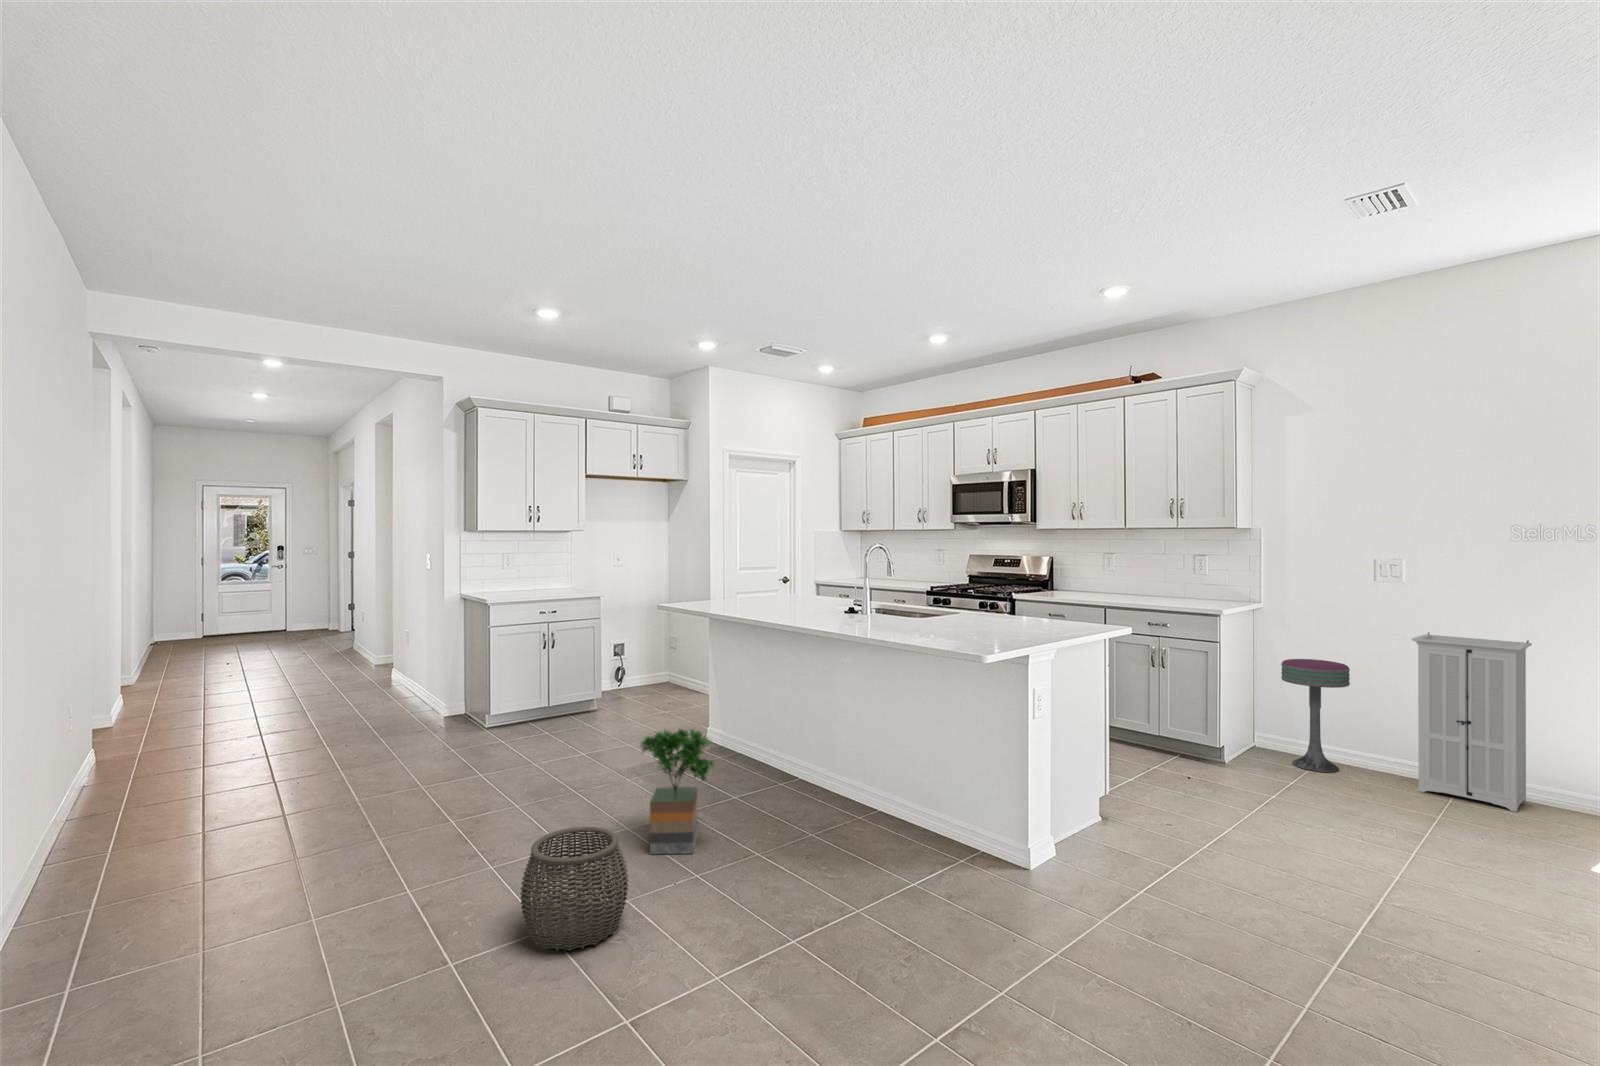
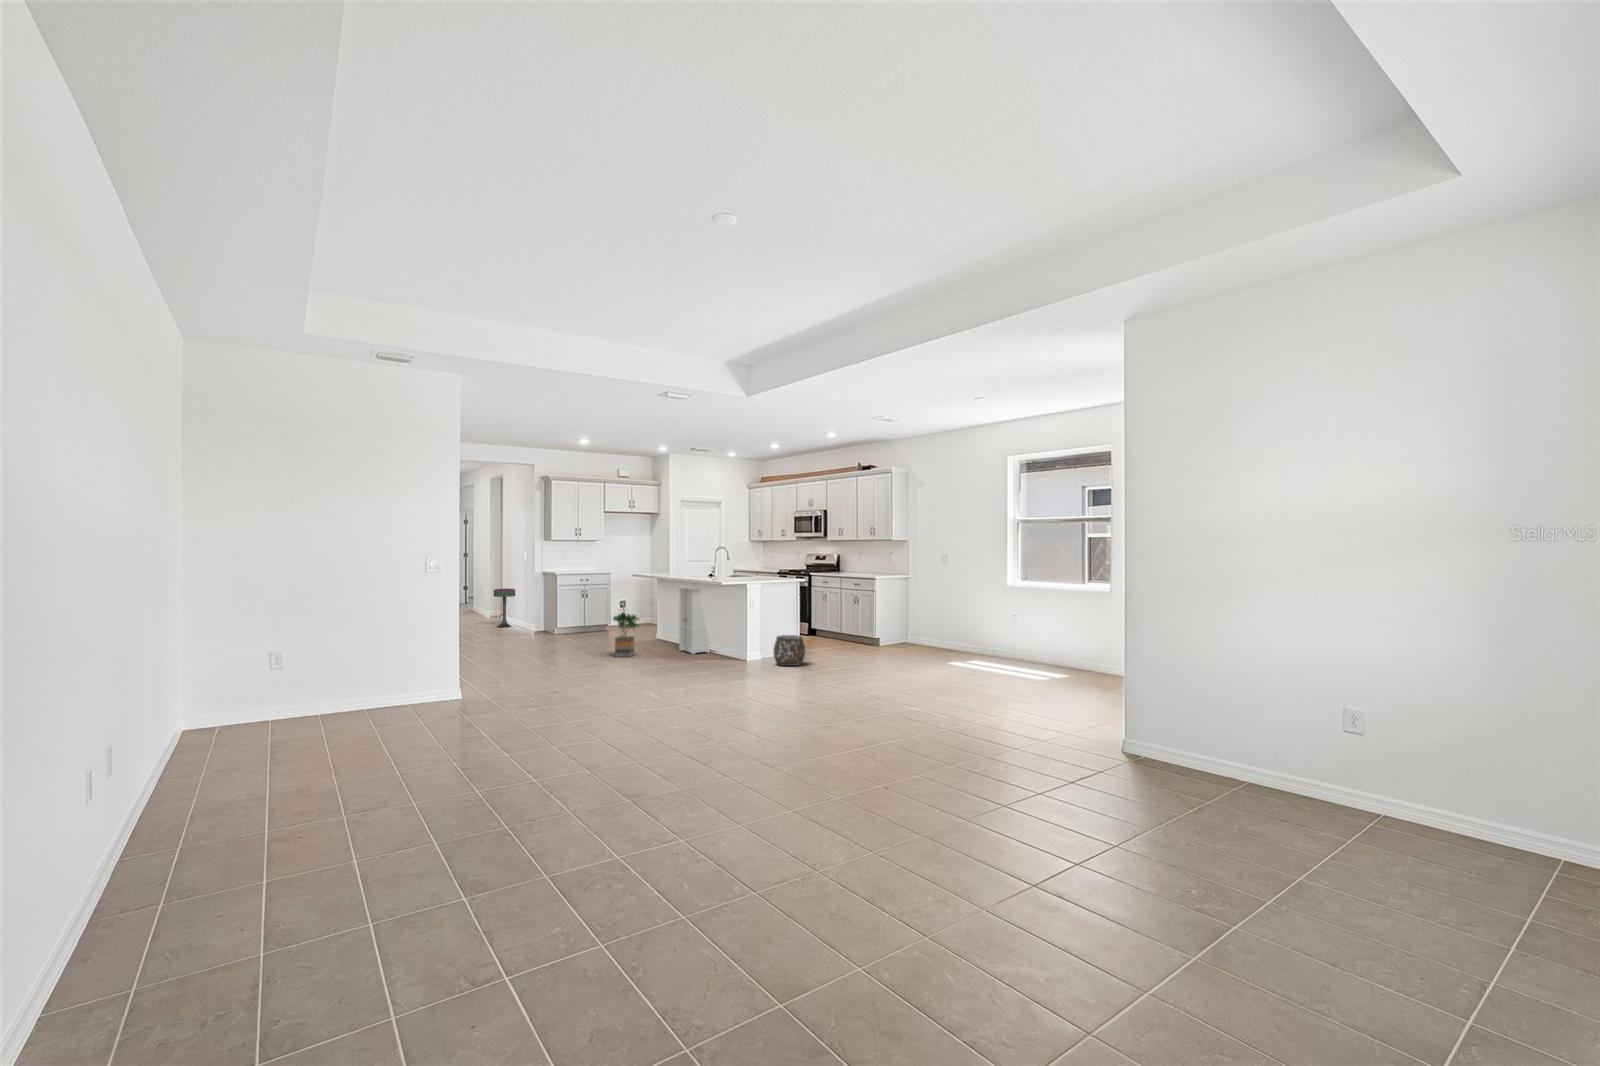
storage cabinet: present [1412,632,1532,812] -> present [679,586,710,654]
bar stool: present [1281,659,1350,772] -> present [494,589,515,627]
woven basket: present [520,827,628,951] -> present [774,635,805,666]

